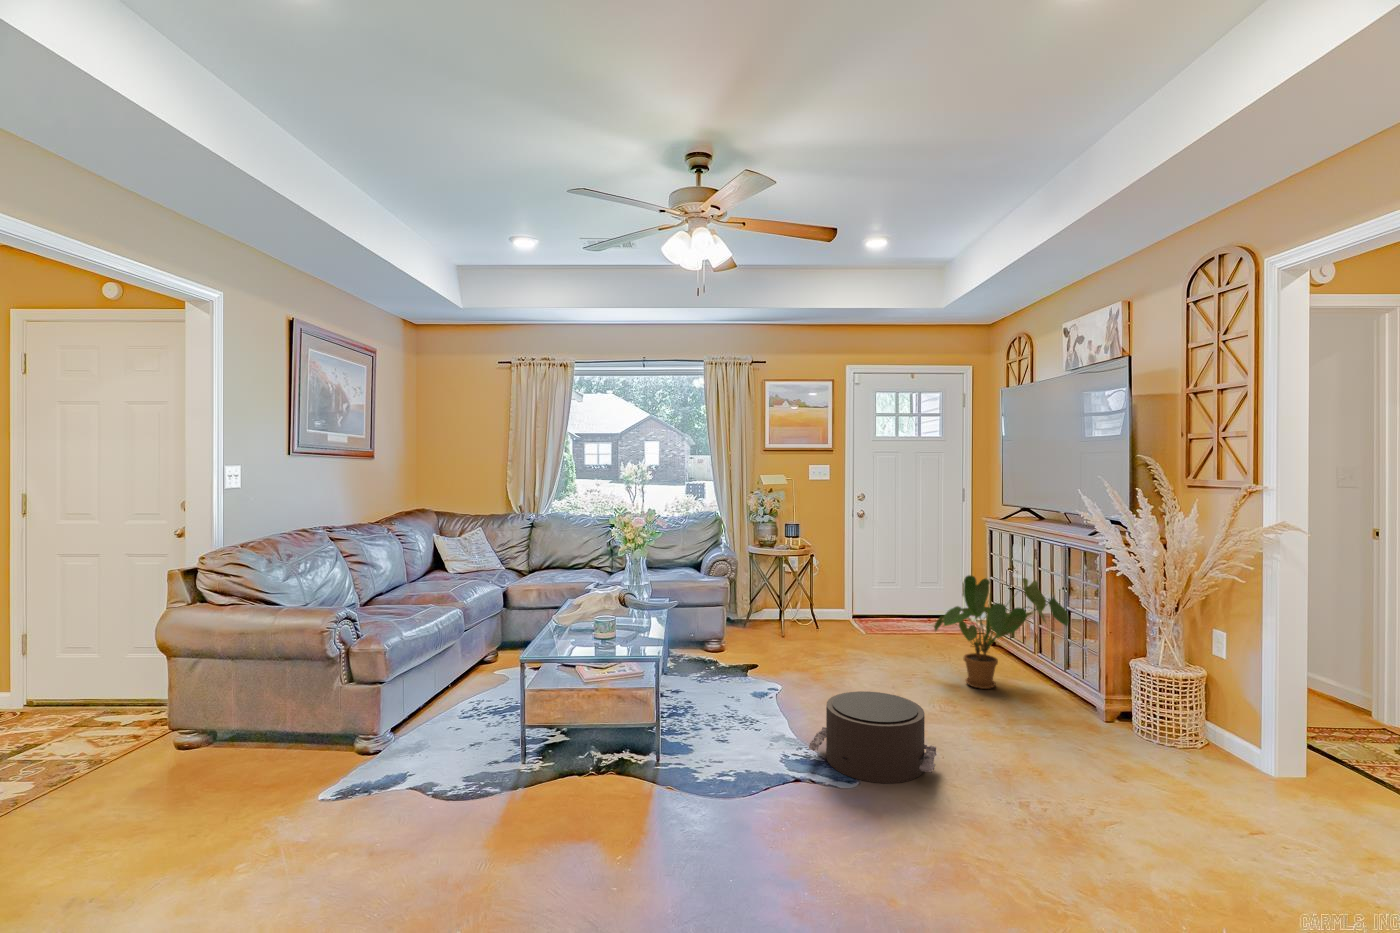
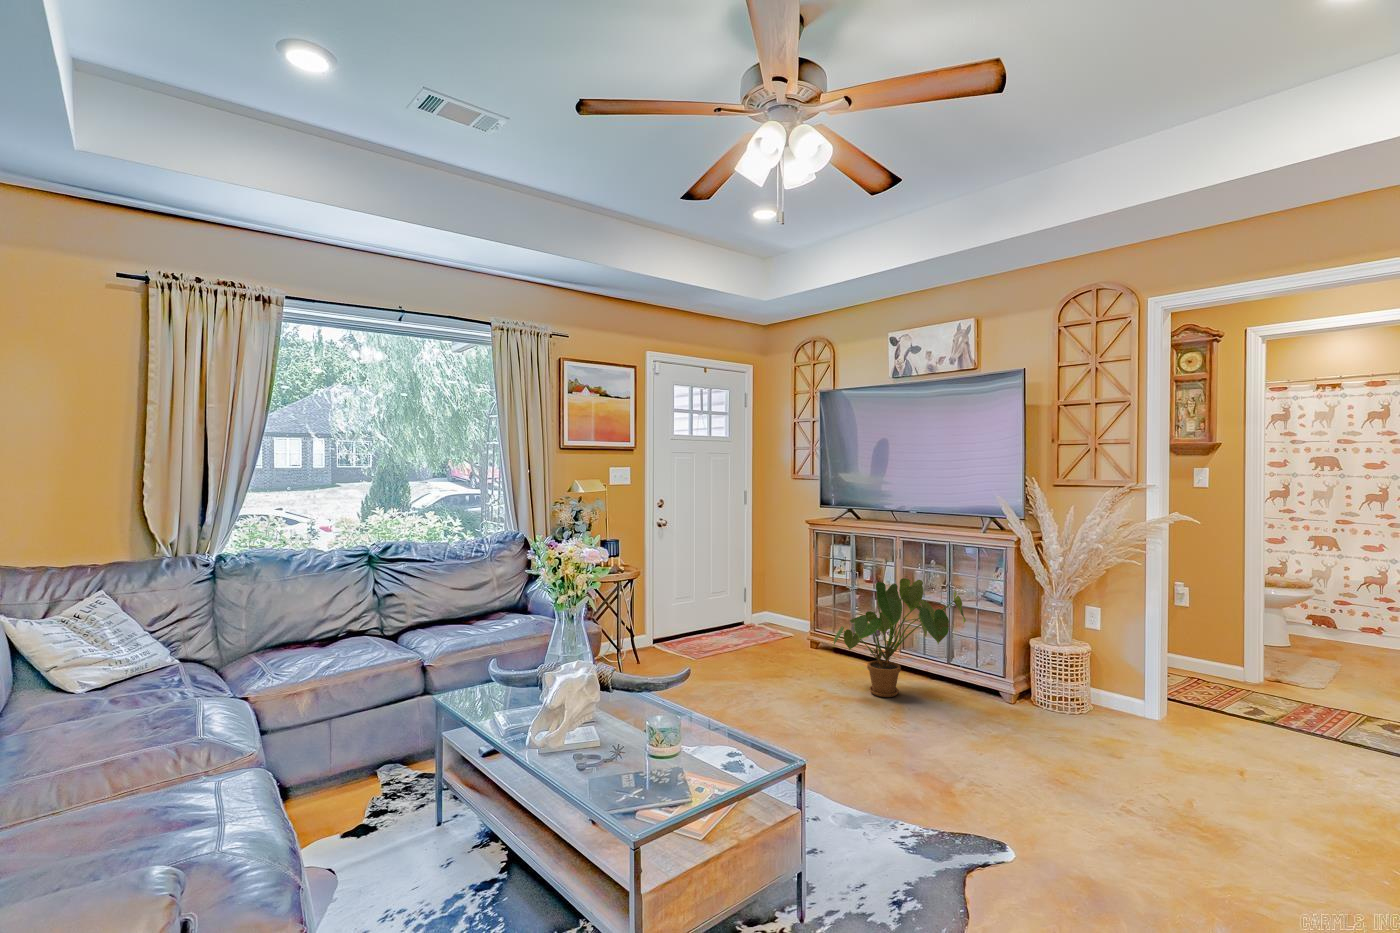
pouf: present [809,691,936,783] -> none [904,731,1066,846]

